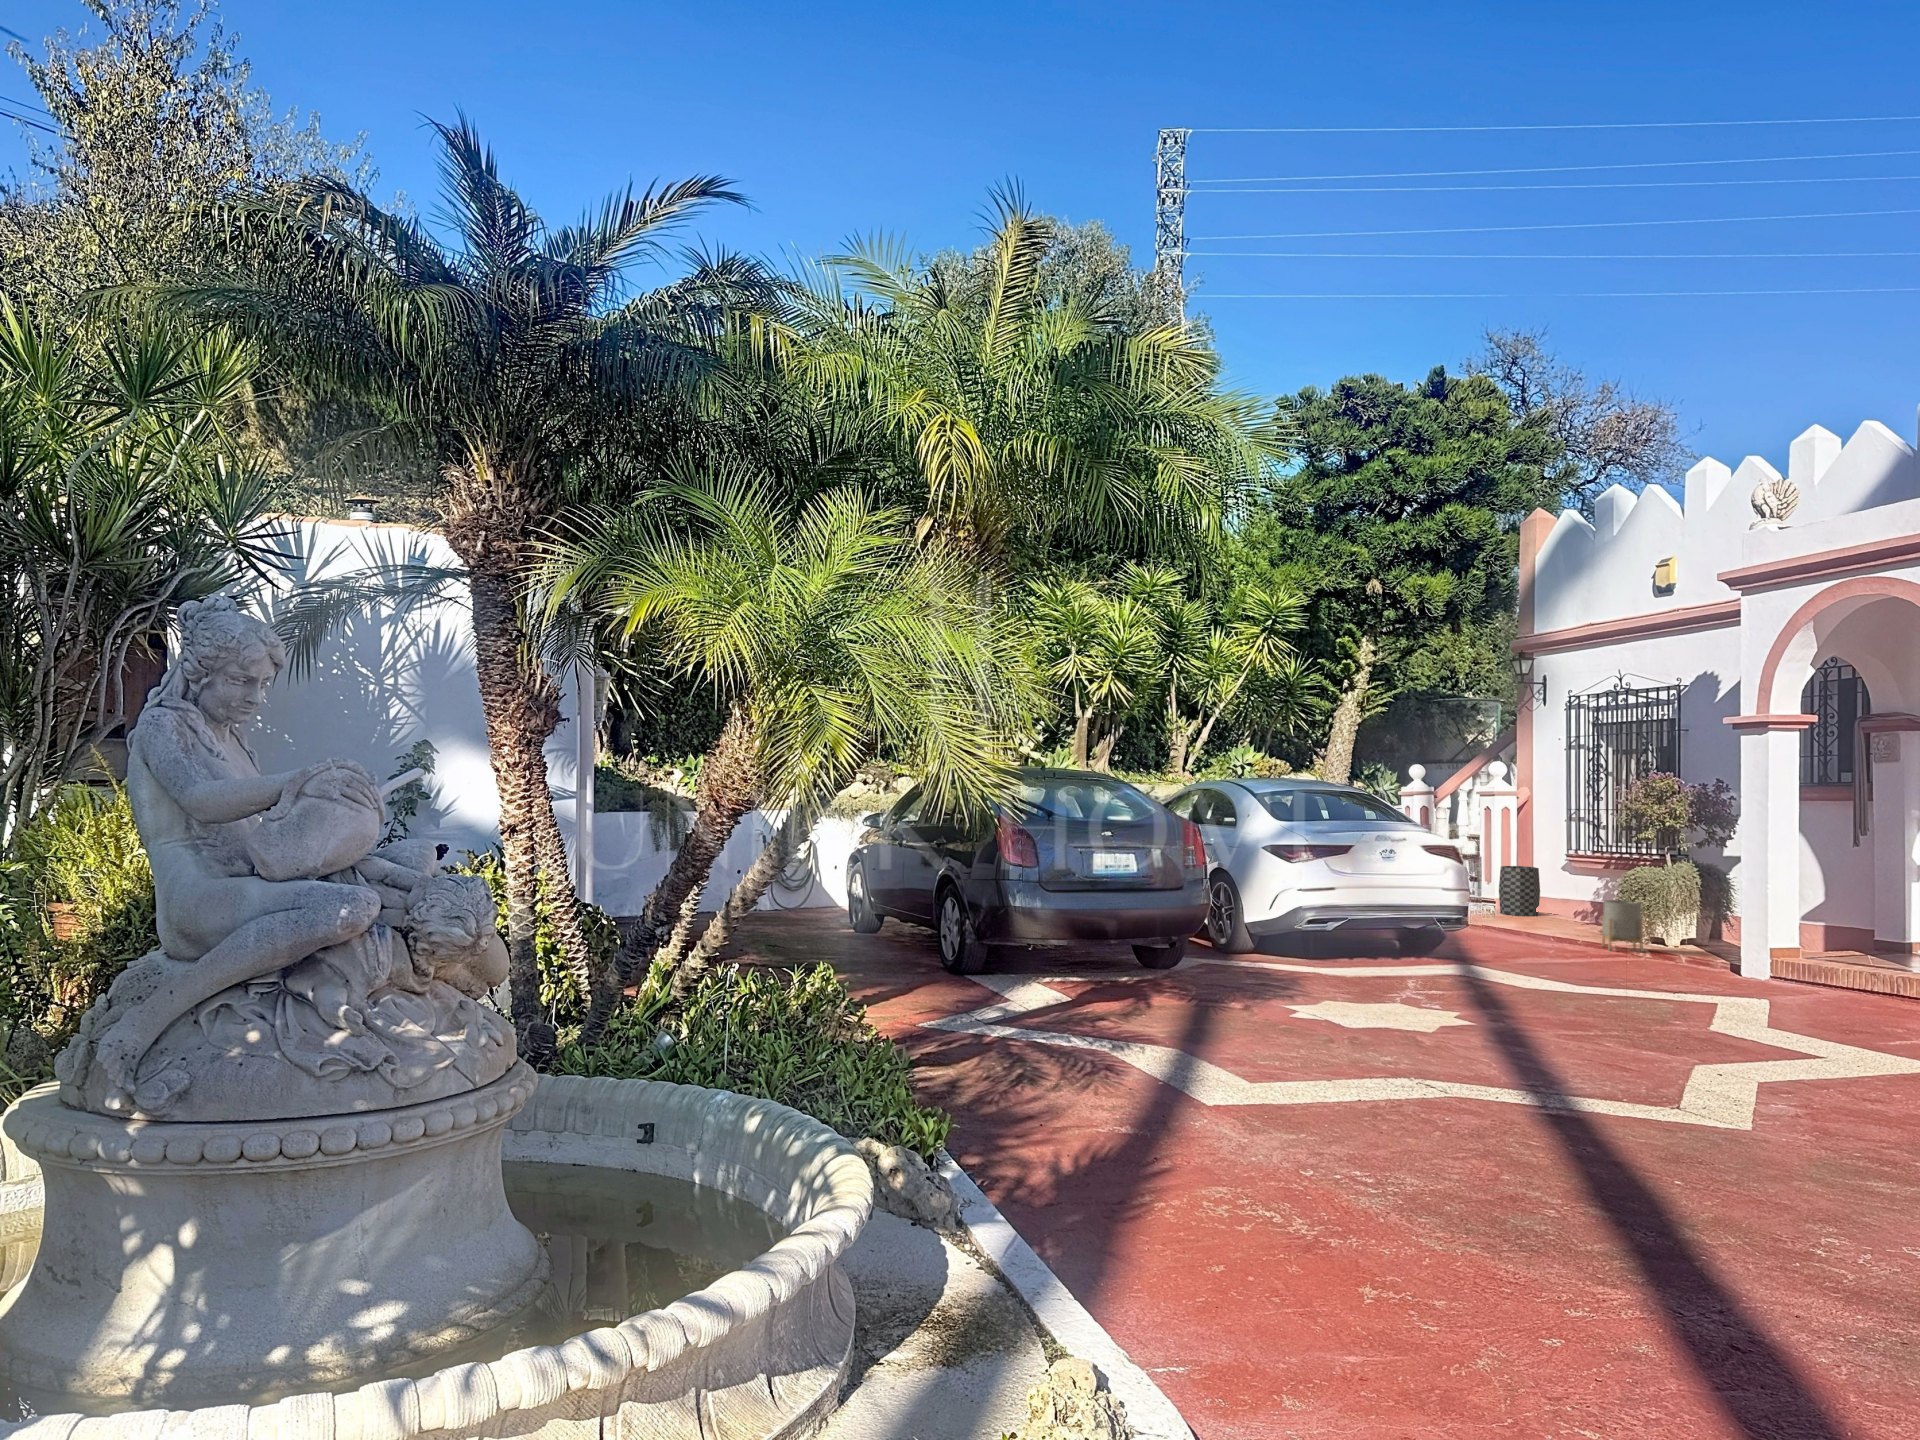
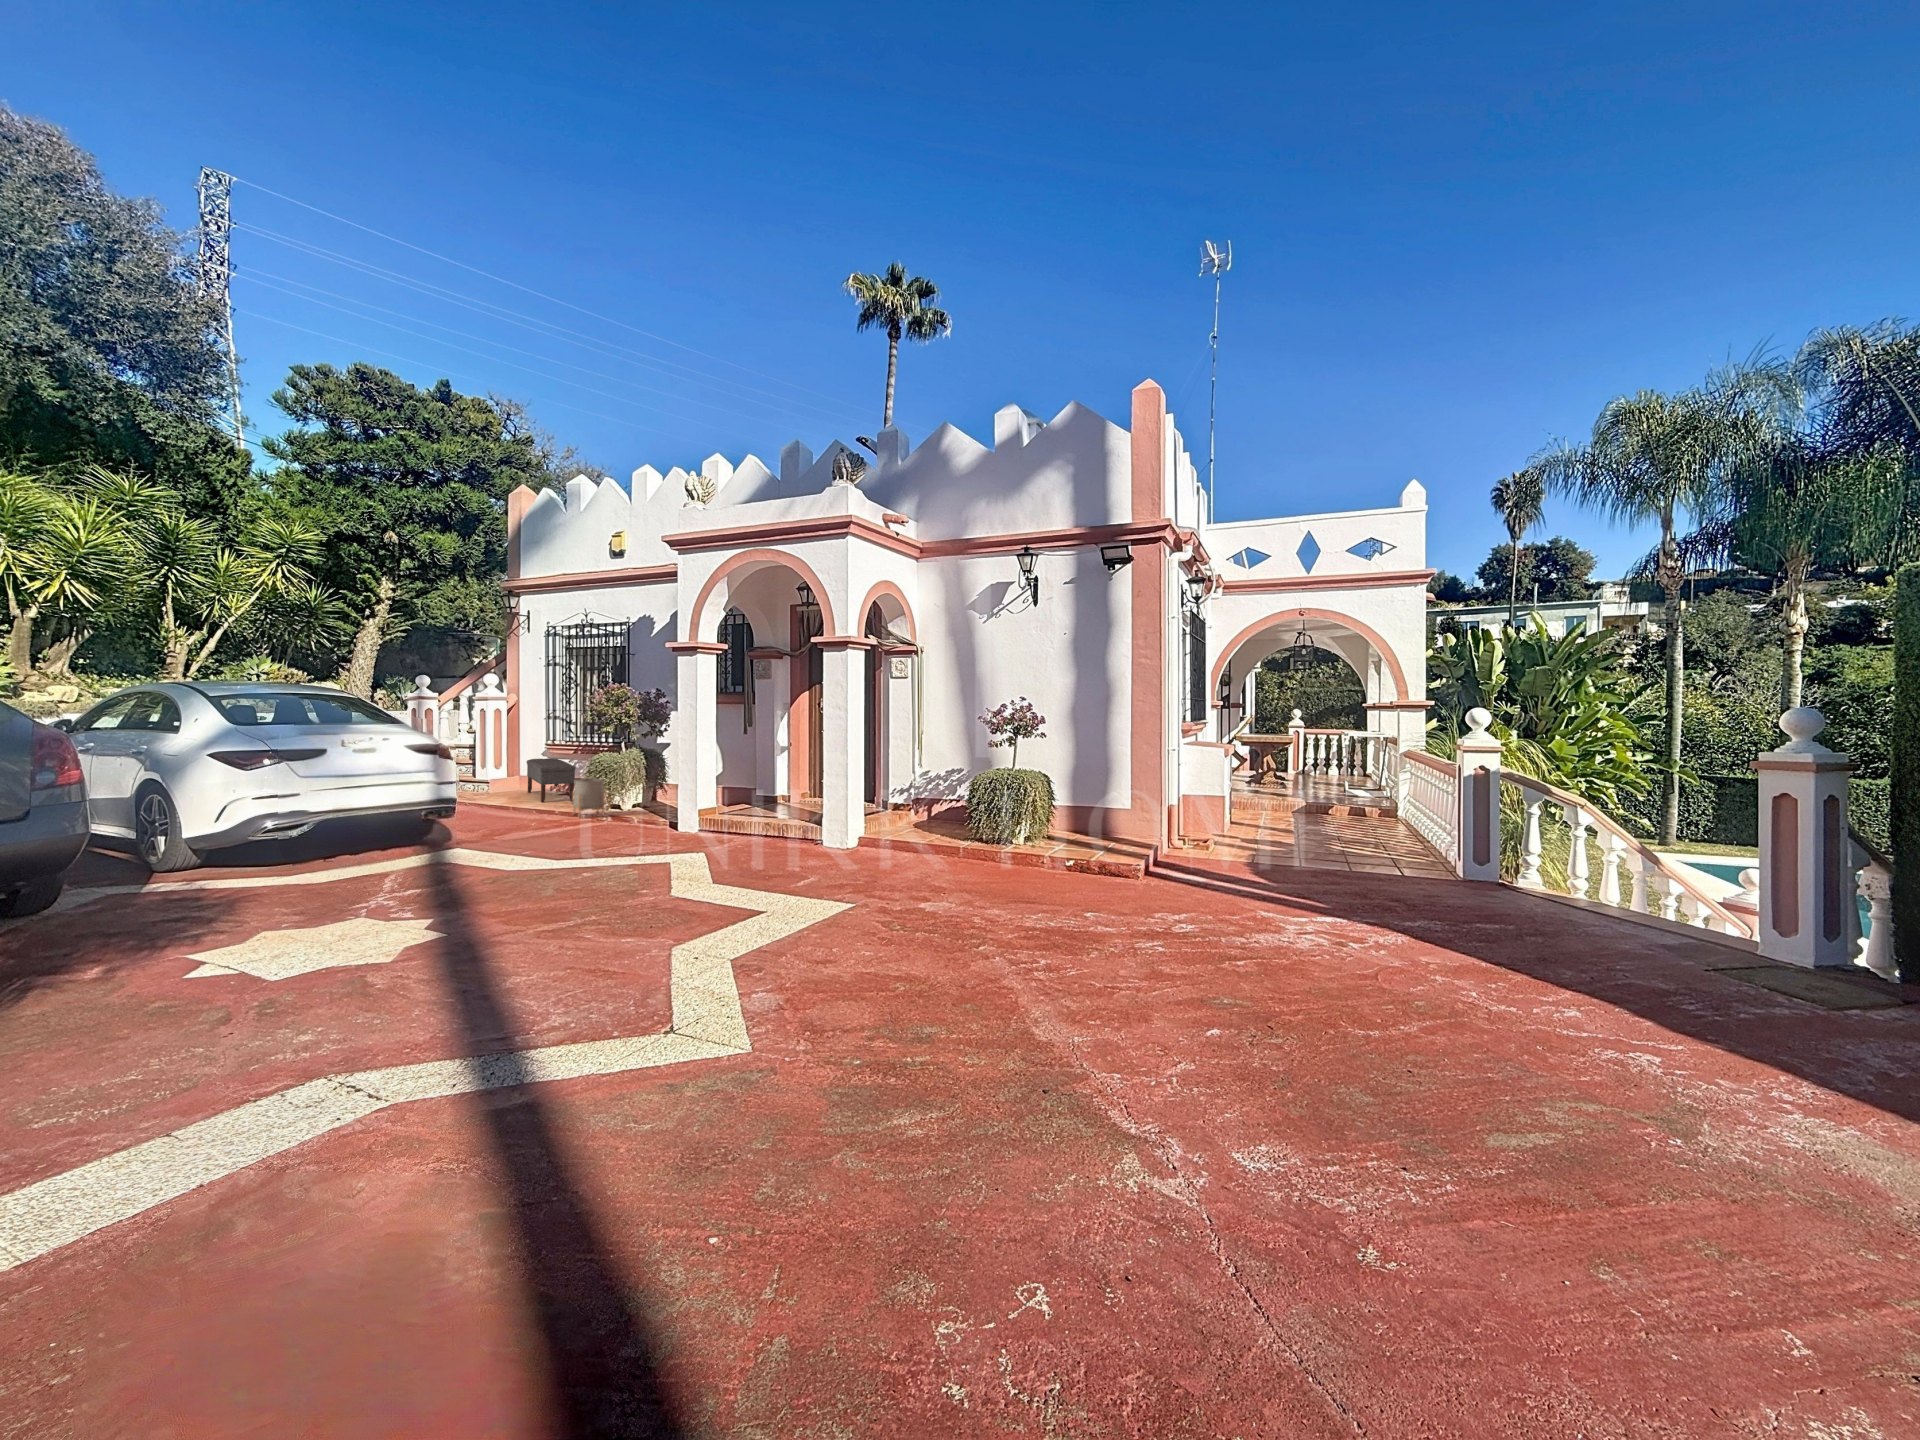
trash can: present [1499,866,1540,916] -> none [491,753,525,791]
bench: none [1543,875,1606,933] -> present [527,758,576,802]

